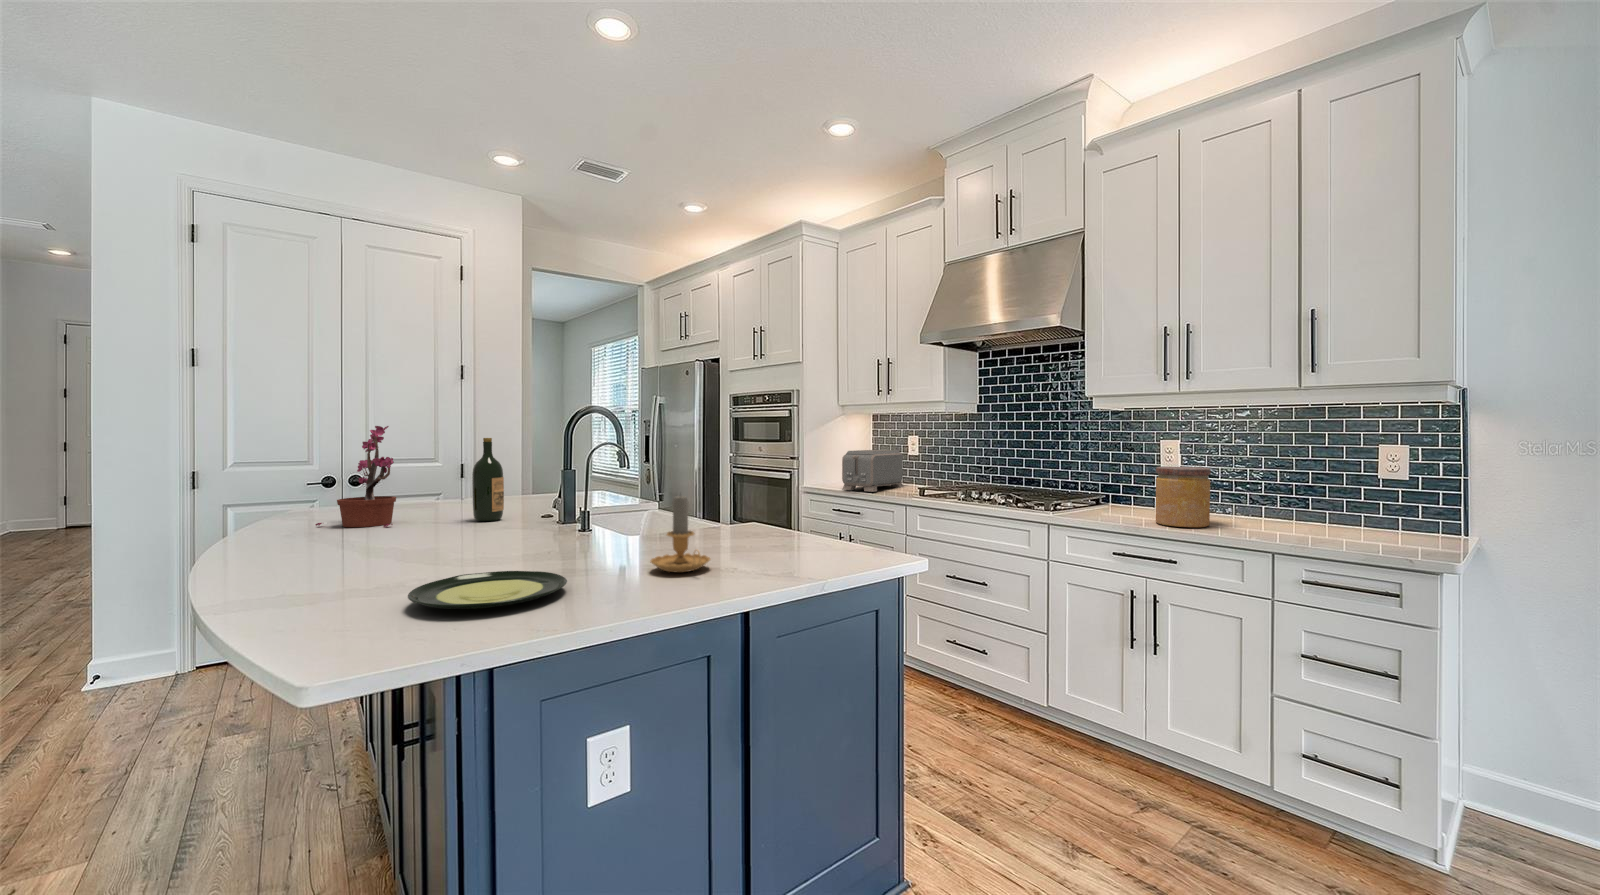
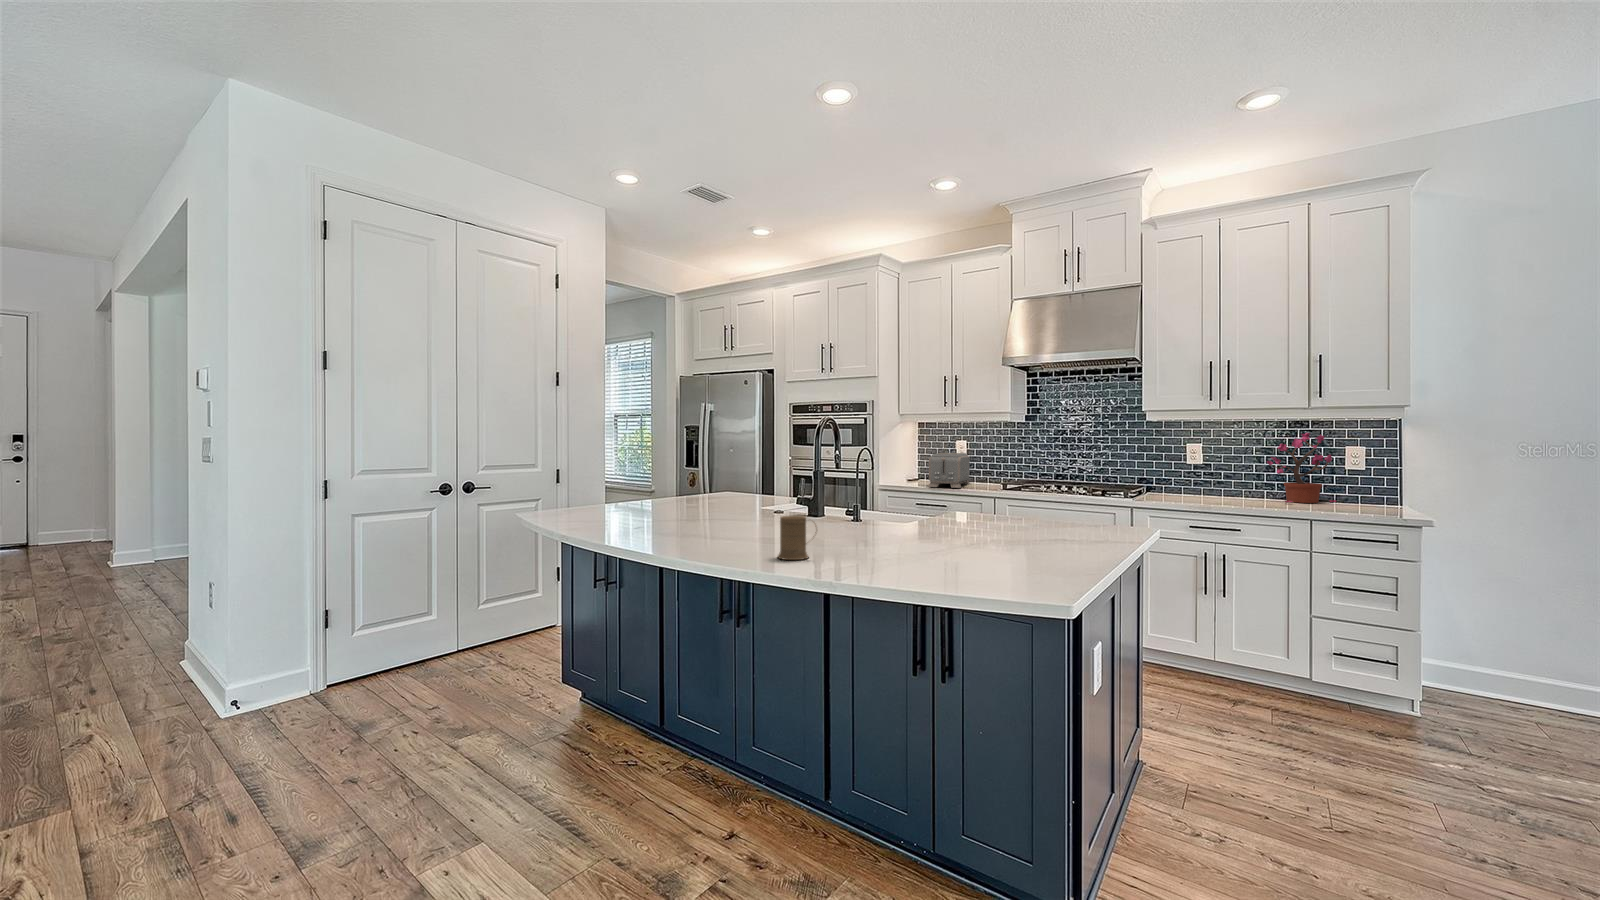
potted plant: present [315,426,396,527] -> present [1267,433,1336,503]
wine bottle: present [472,438,504,521] -> none [721,444,746,517]
jar: present [1156,466,1211,527] -> none [1214,463,1254,506]
candle: present [650,496,710,573] -> none [1014,483,1069,541]
mug: none [279,527,330,585] -> present [778,516,816,560]
plate: present [408,571,567,609] -> none [929,542,1035,562]

